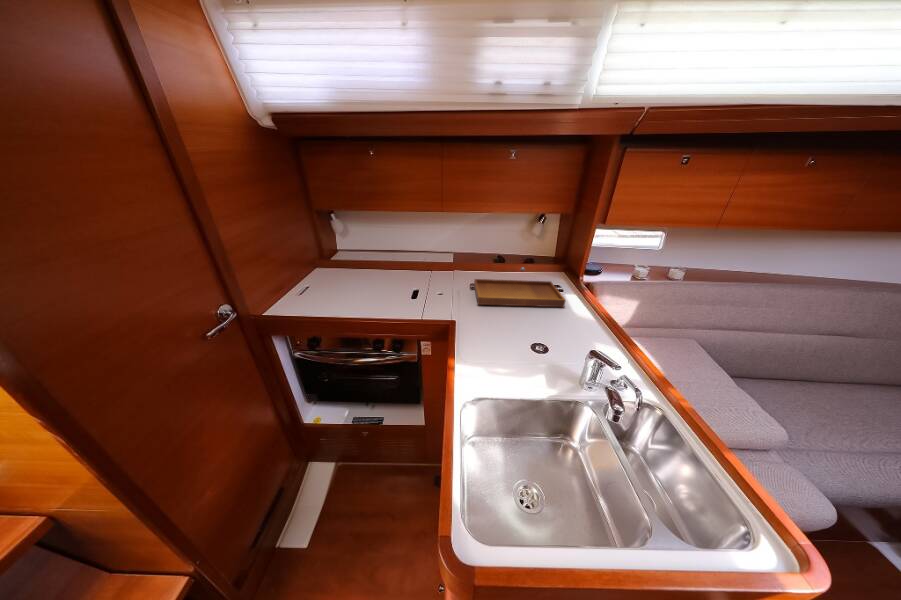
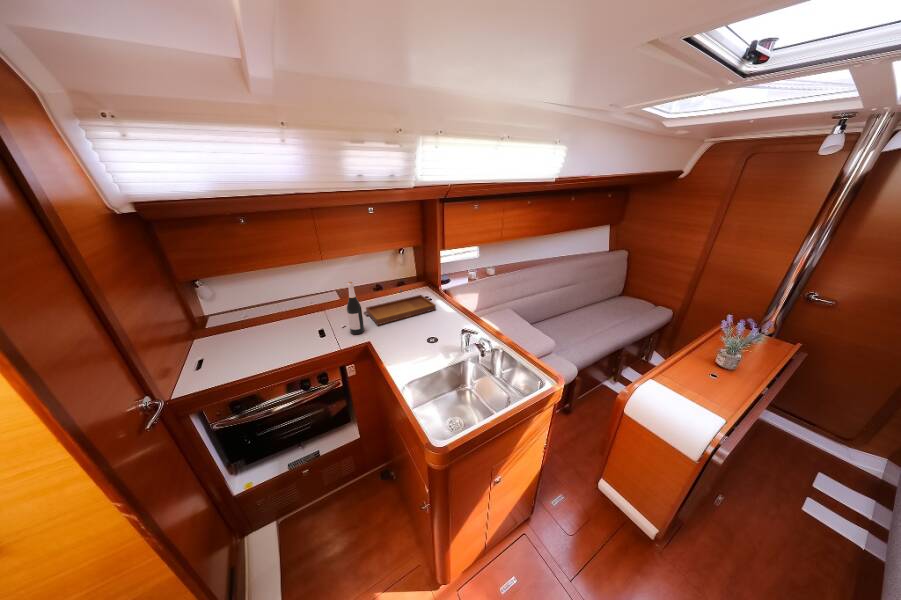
wine bottle: none [444,240,462,308] -> present [347,281,364,334]

